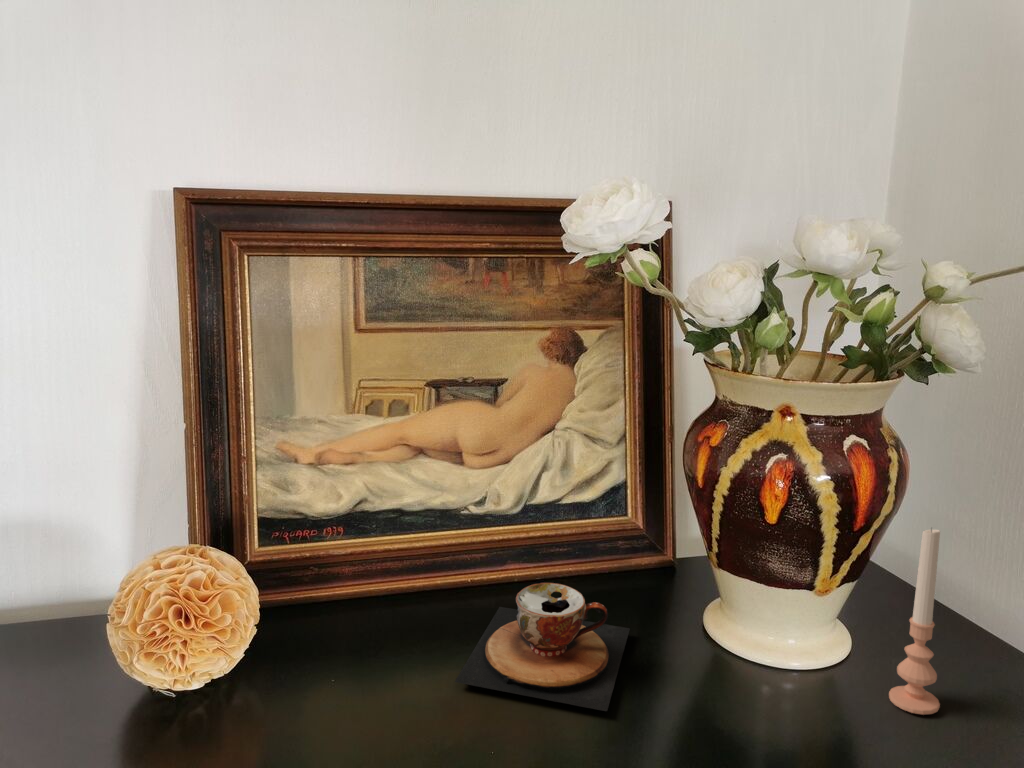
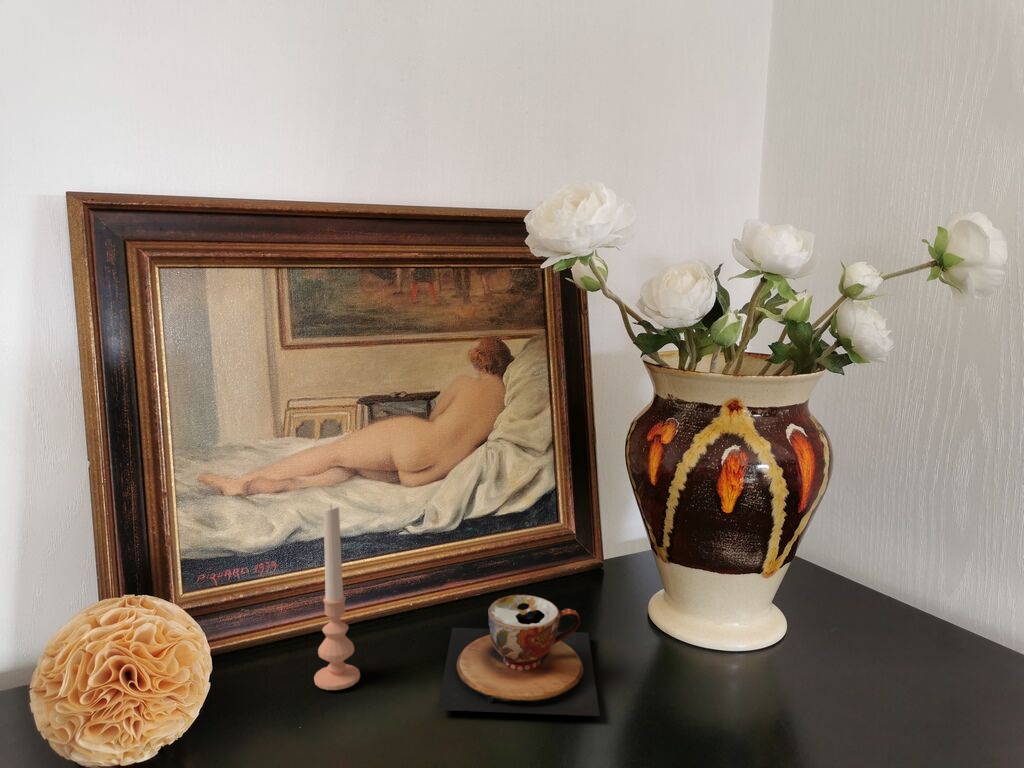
candle: present [889,528,940,714] -> present [314,507,360,690]

